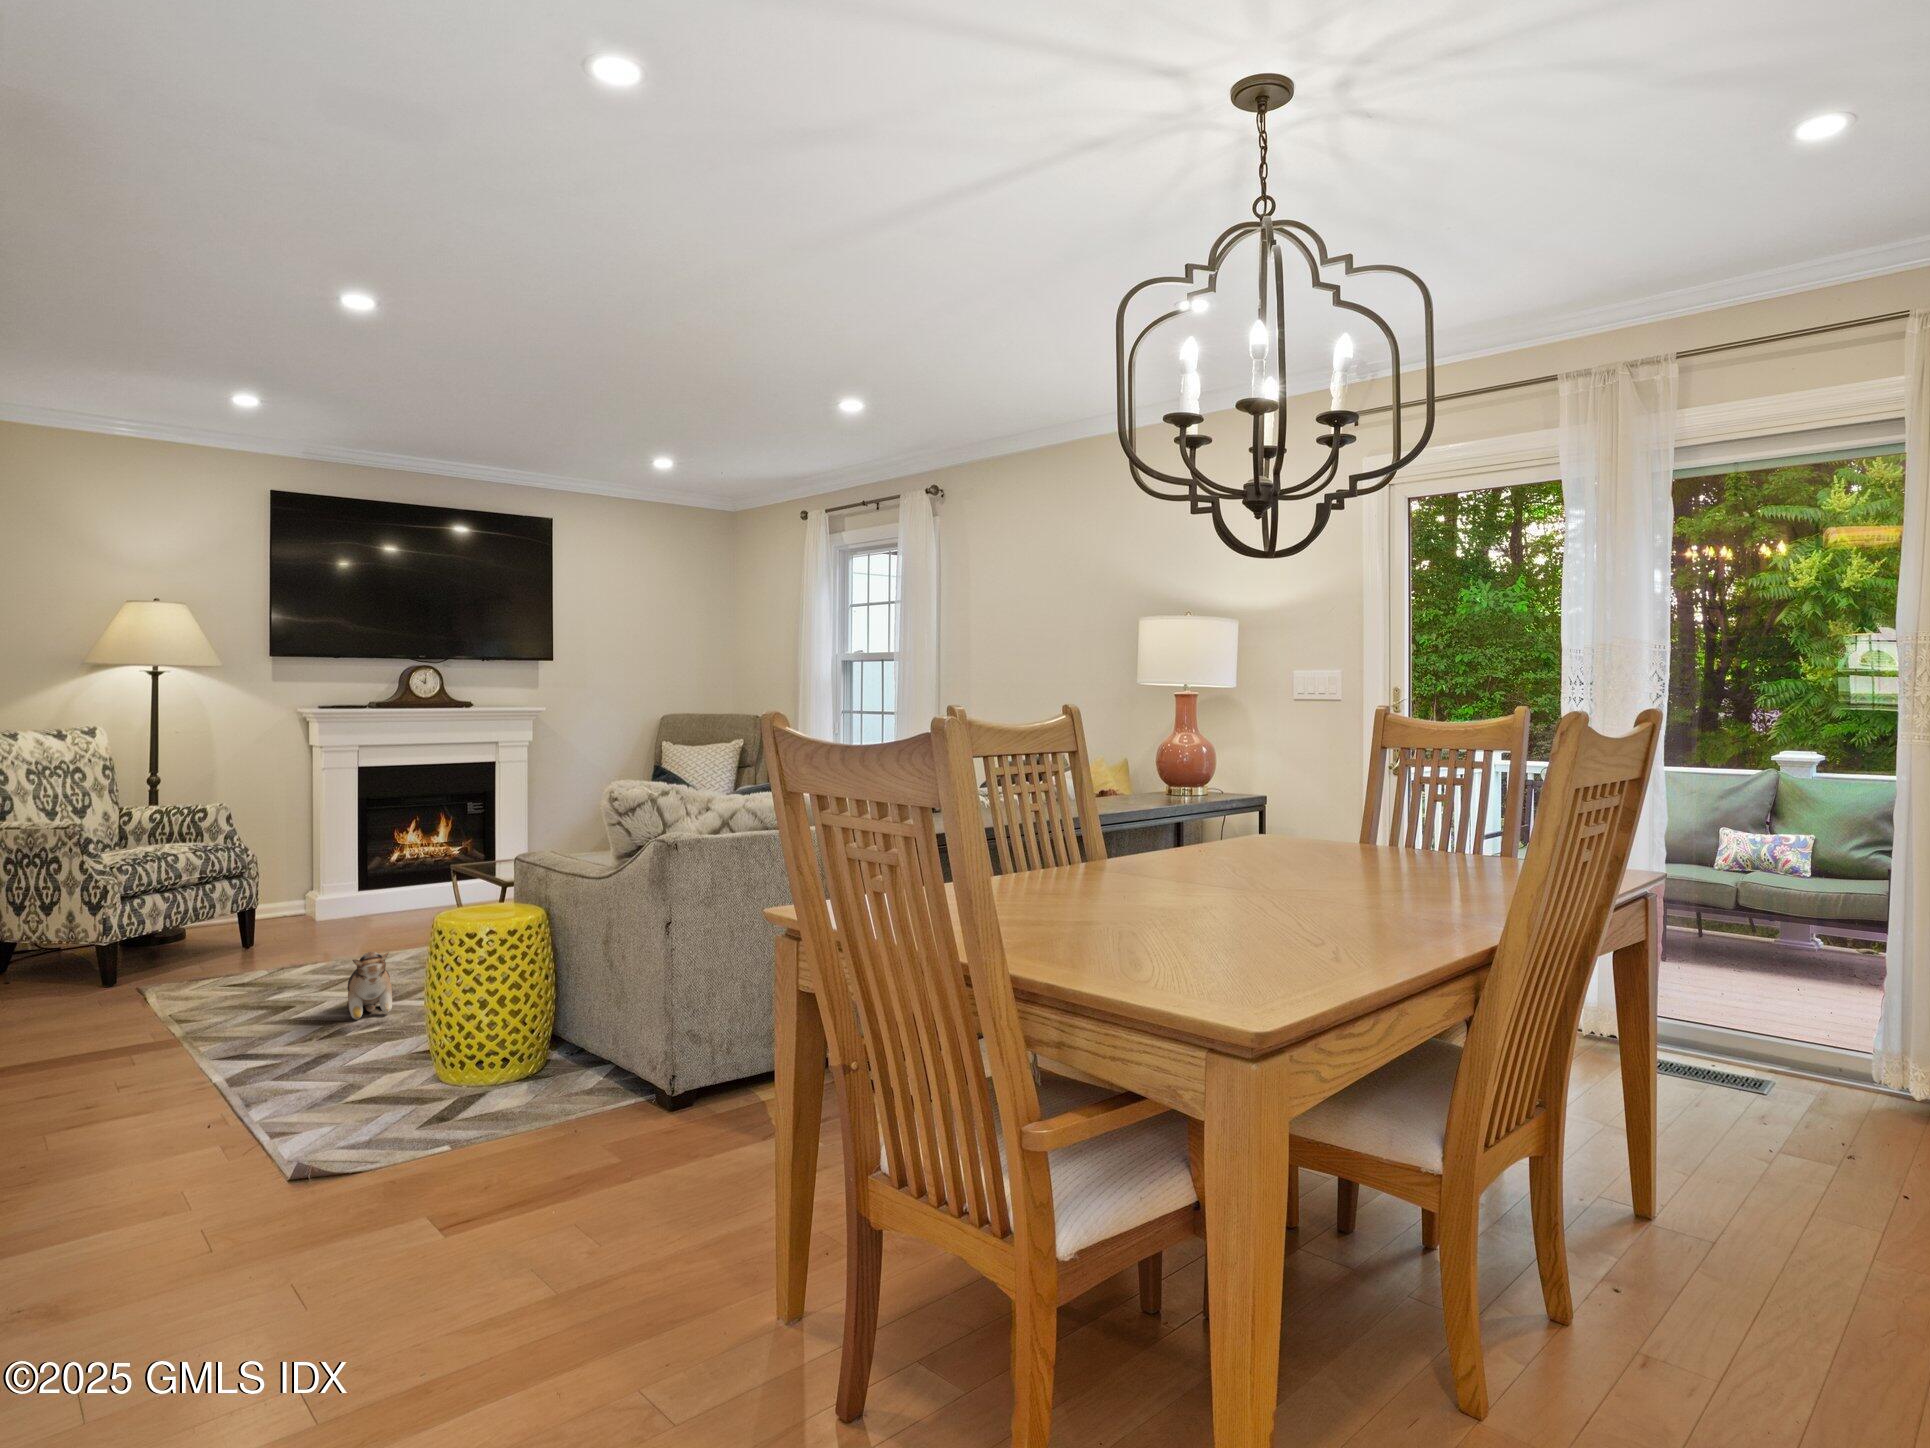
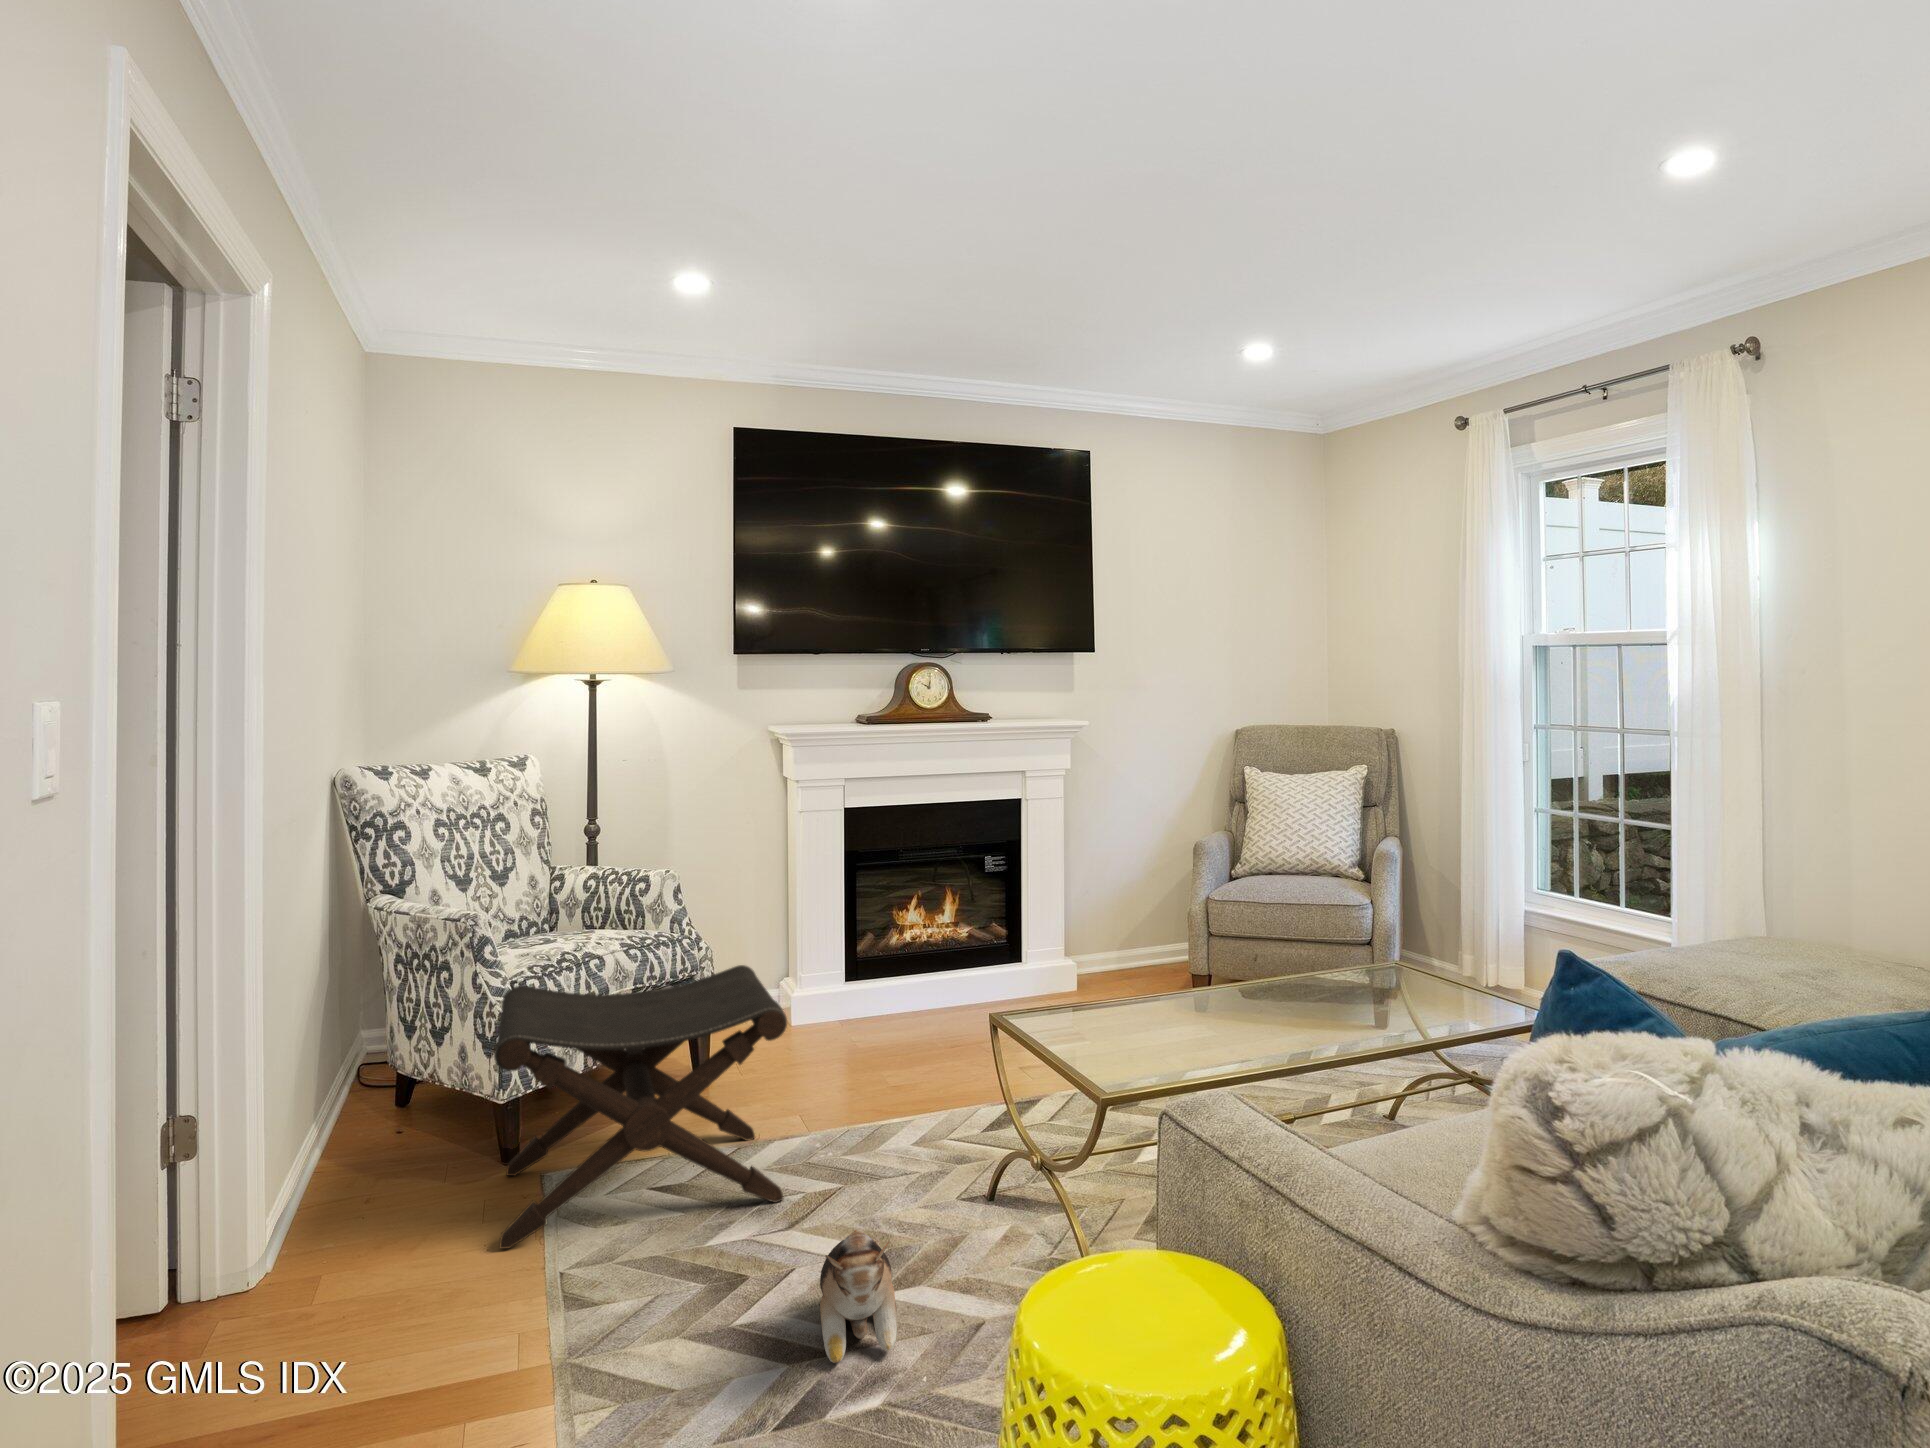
footstool: none [107,854,323,1011] -> present [494,965,787,1249]

